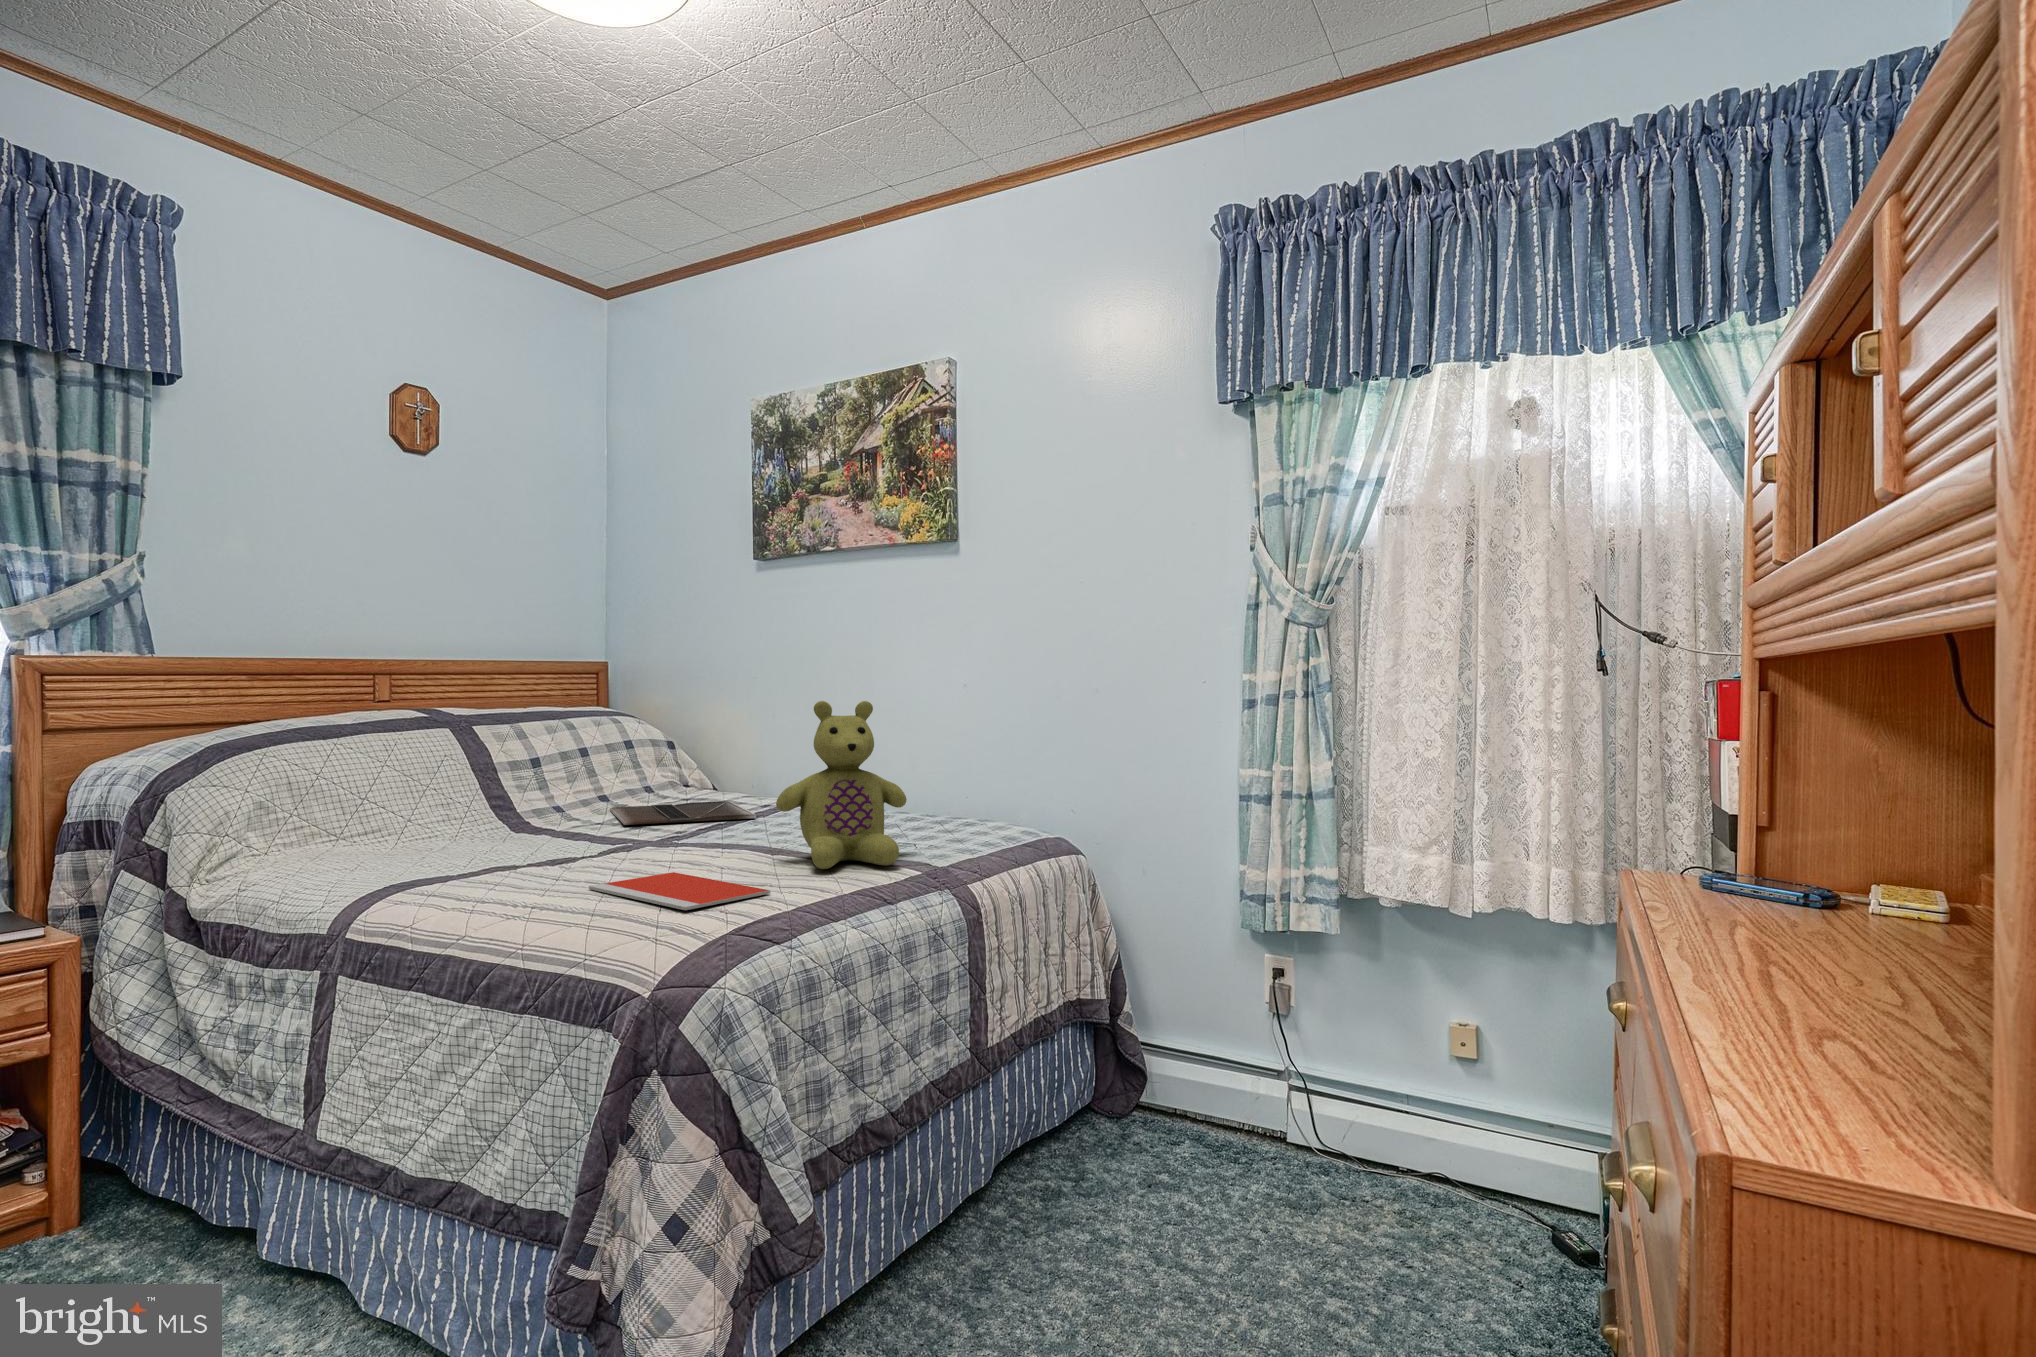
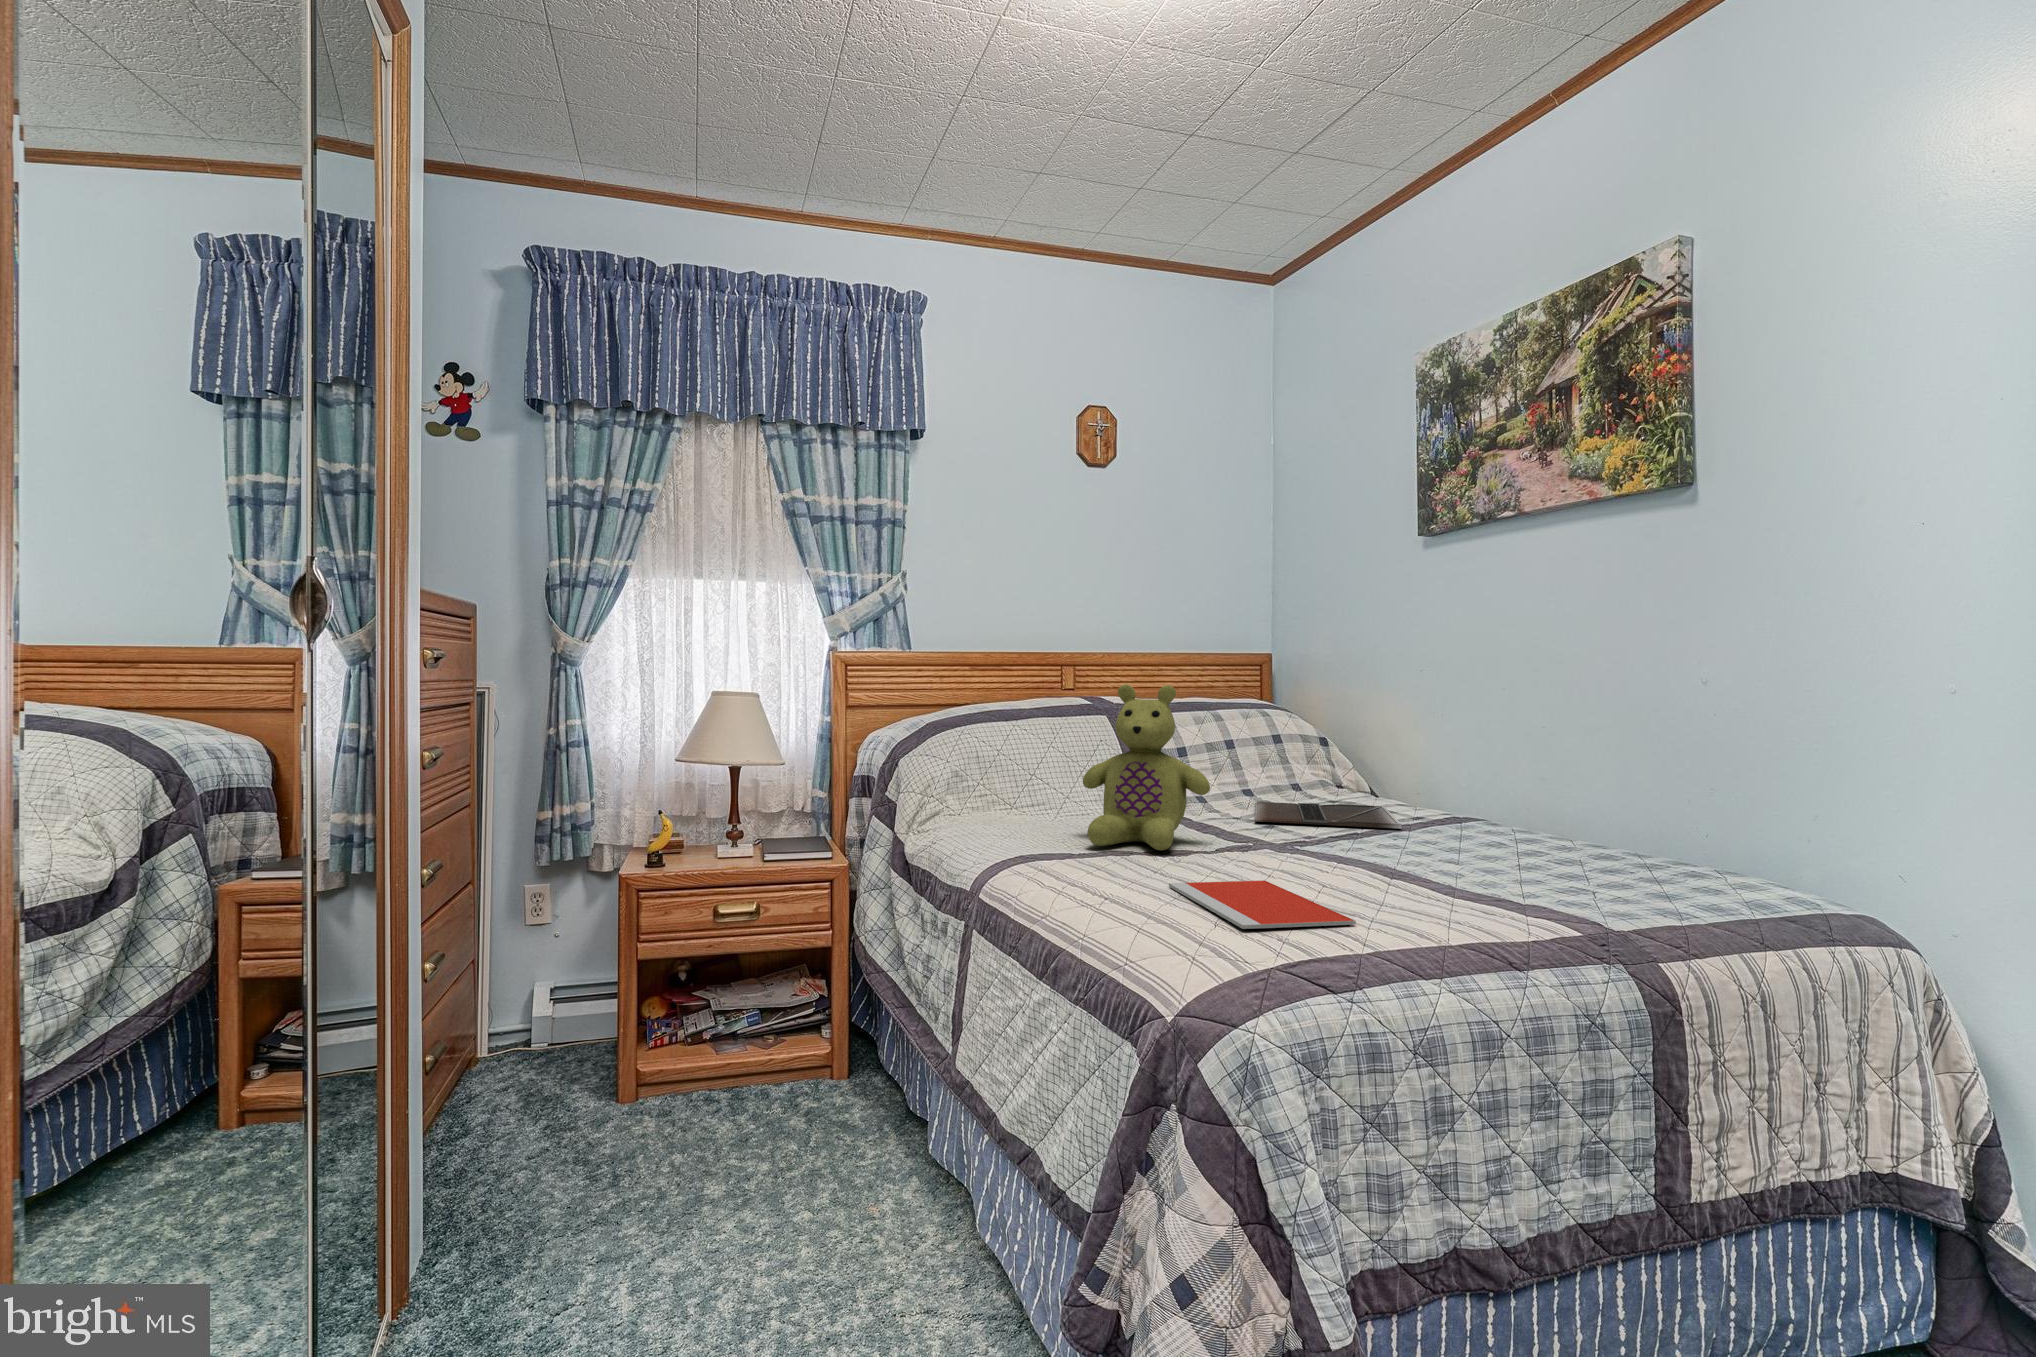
stuffed bear: present [776,701,907,869] -> present [1083,684,1210,851]

